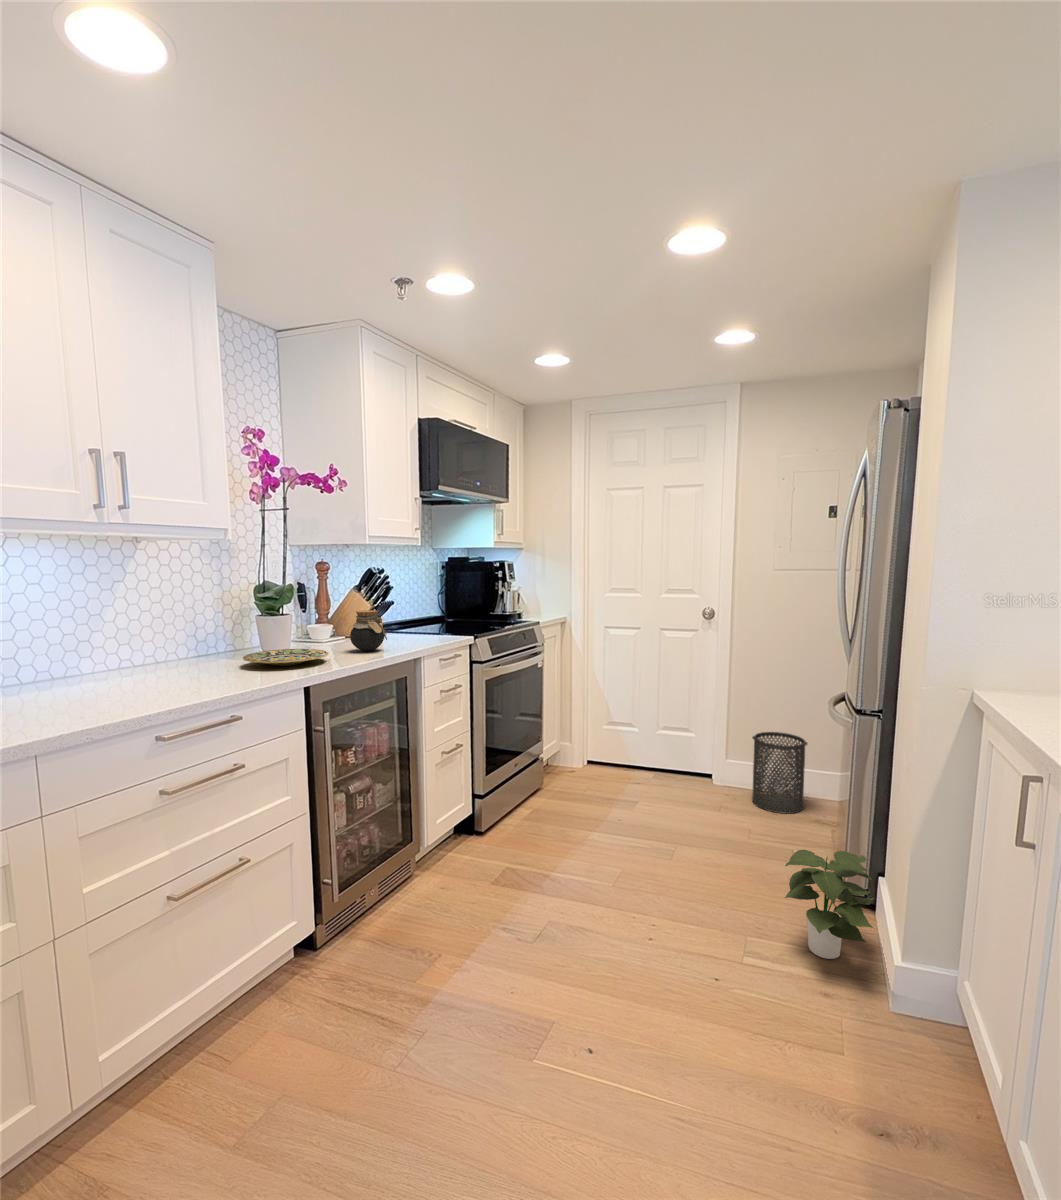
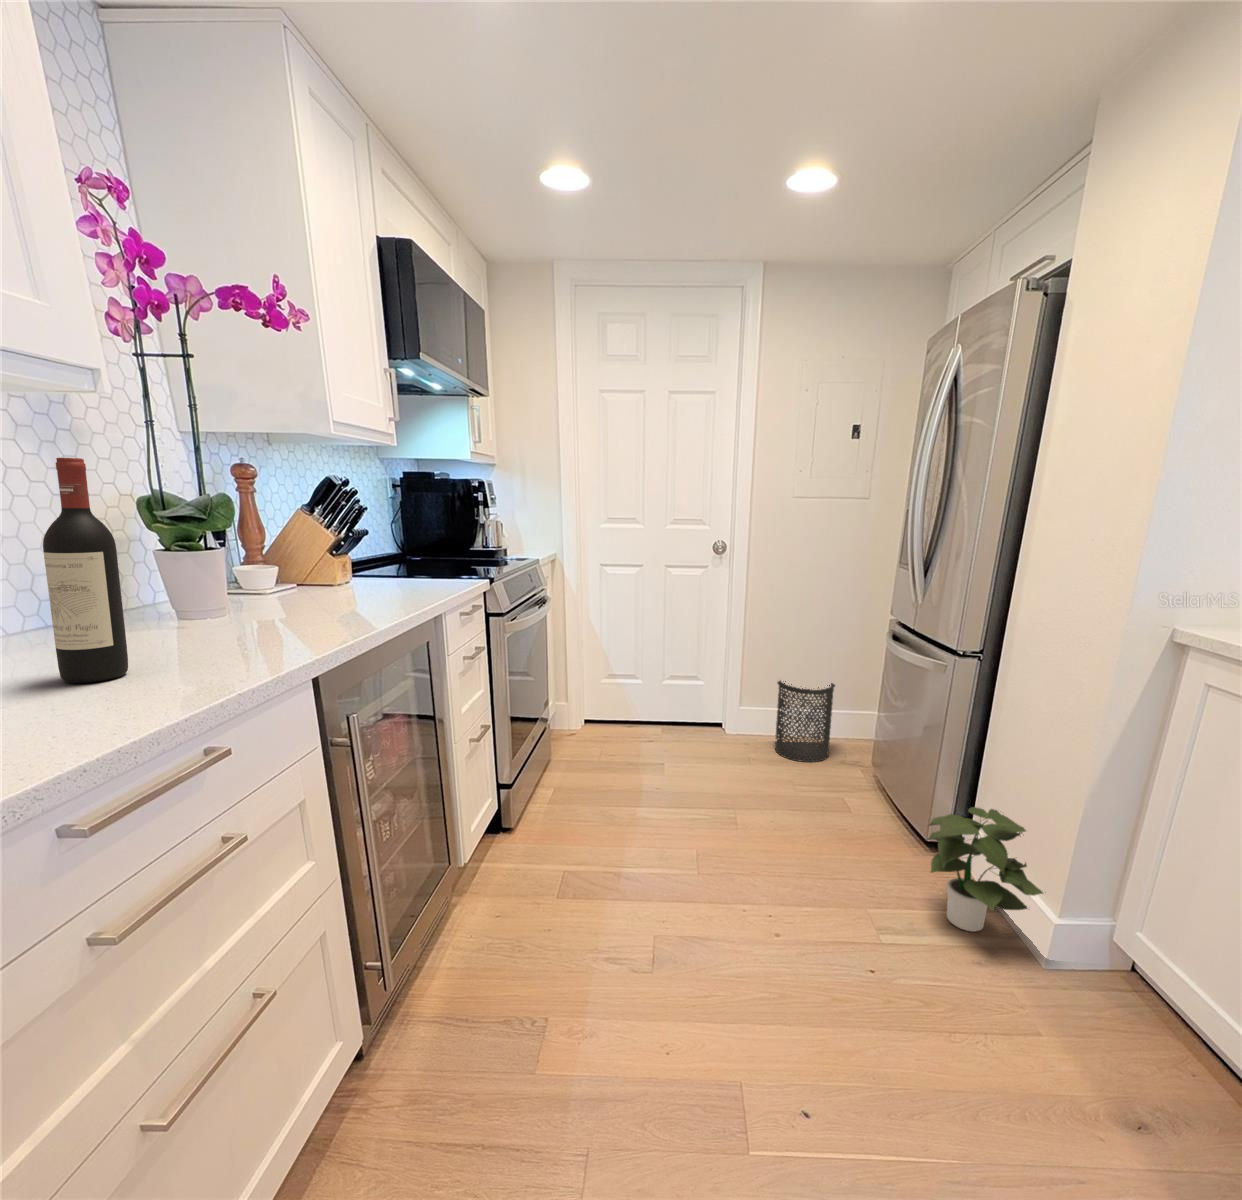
wine bottle: none [194,577,224,680] -> present [43,458,128,683]
jar: present [350,610,387,651] -> none [329,540,397,606]
plate: present [243,649,329,666] -> none [145,607,318,641]

